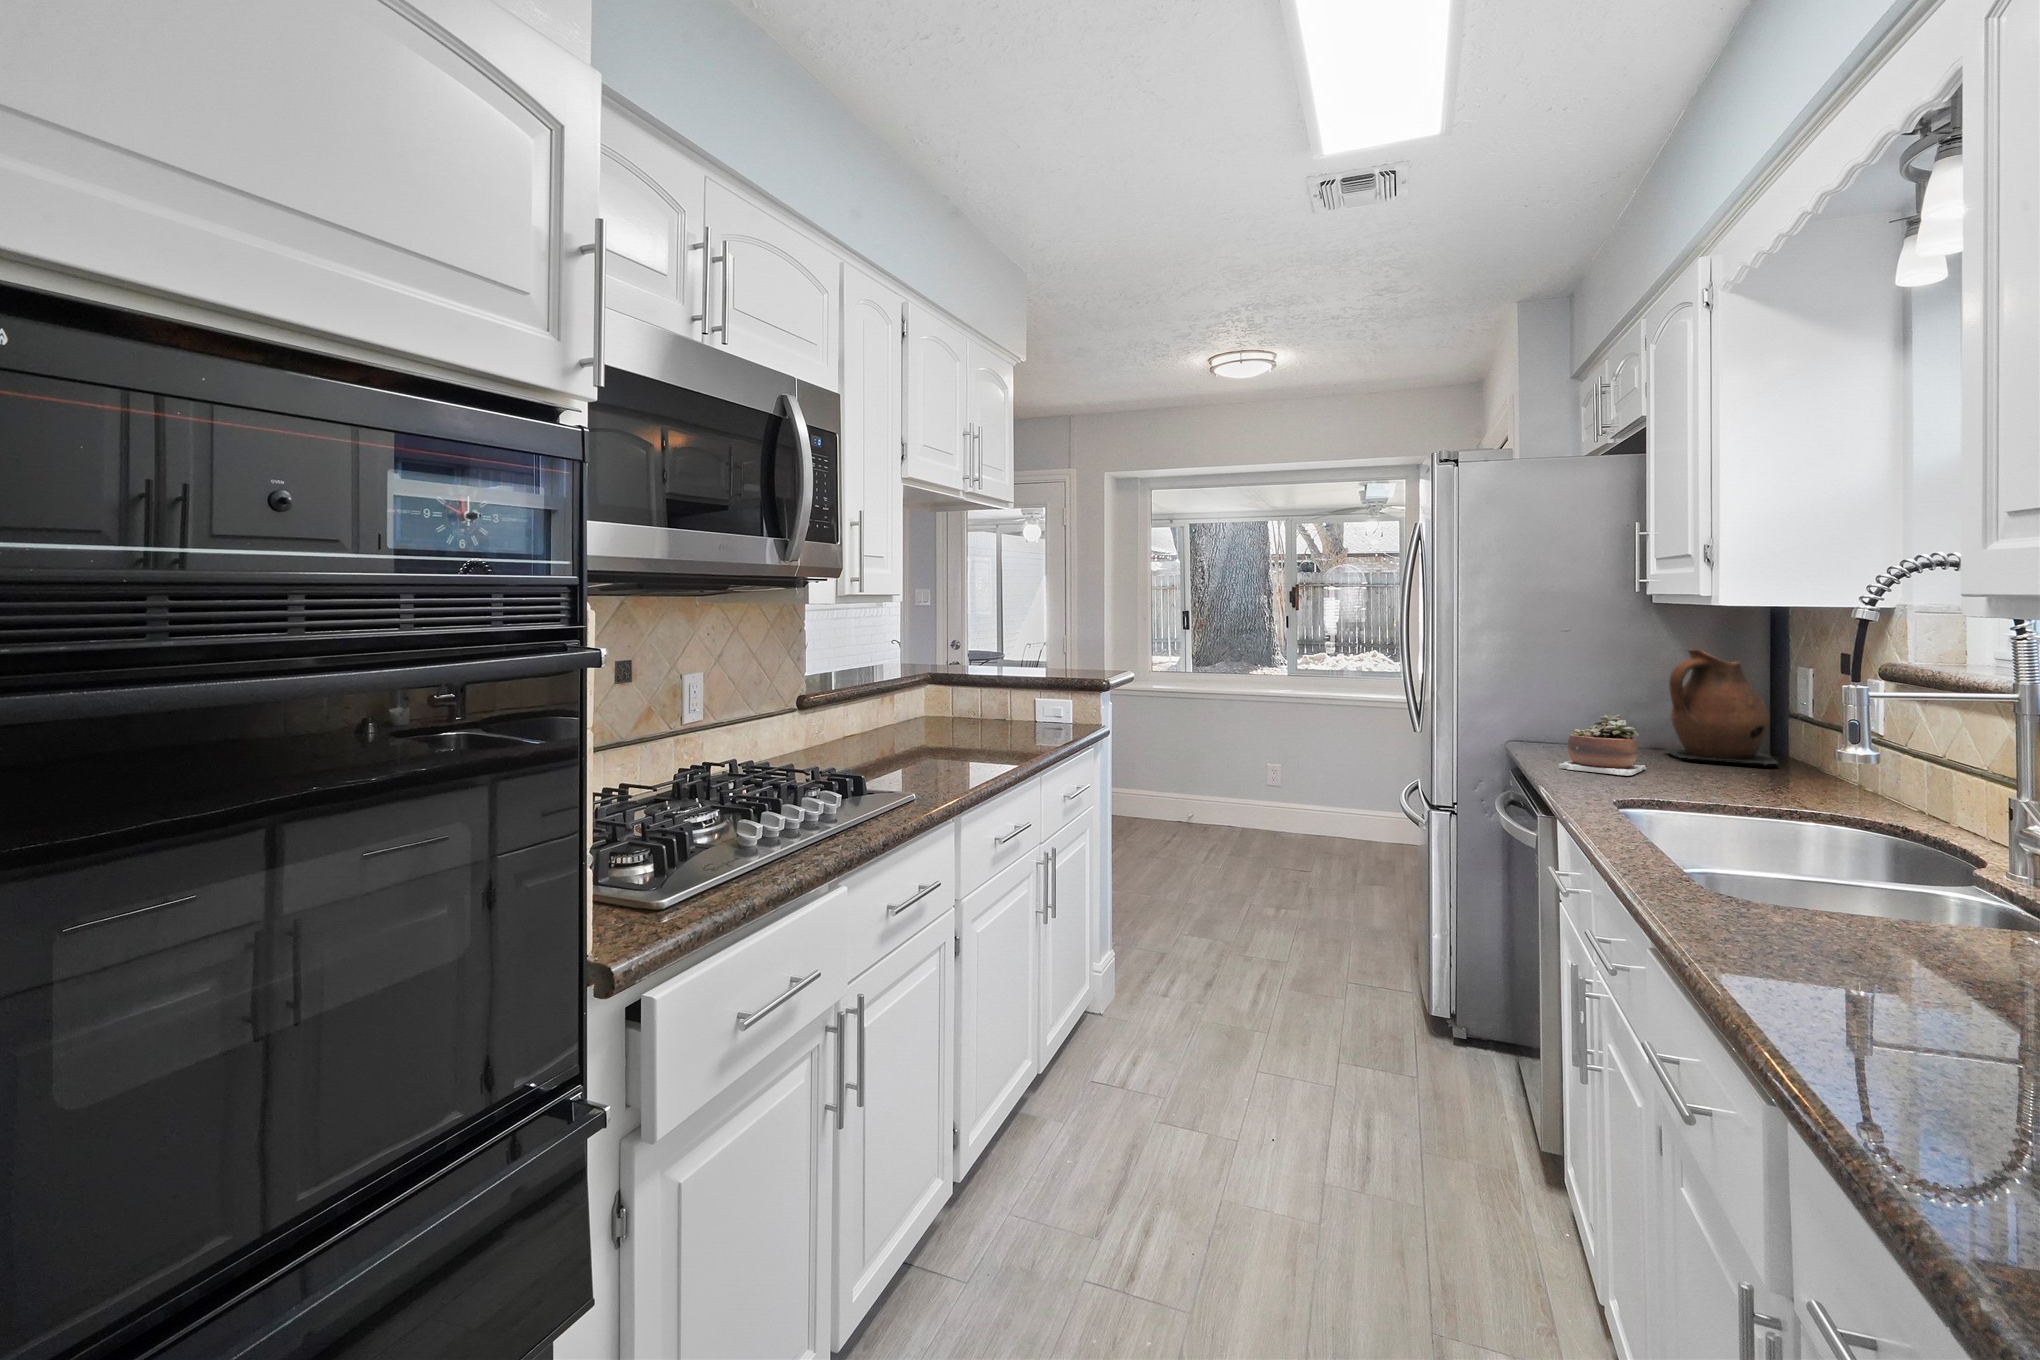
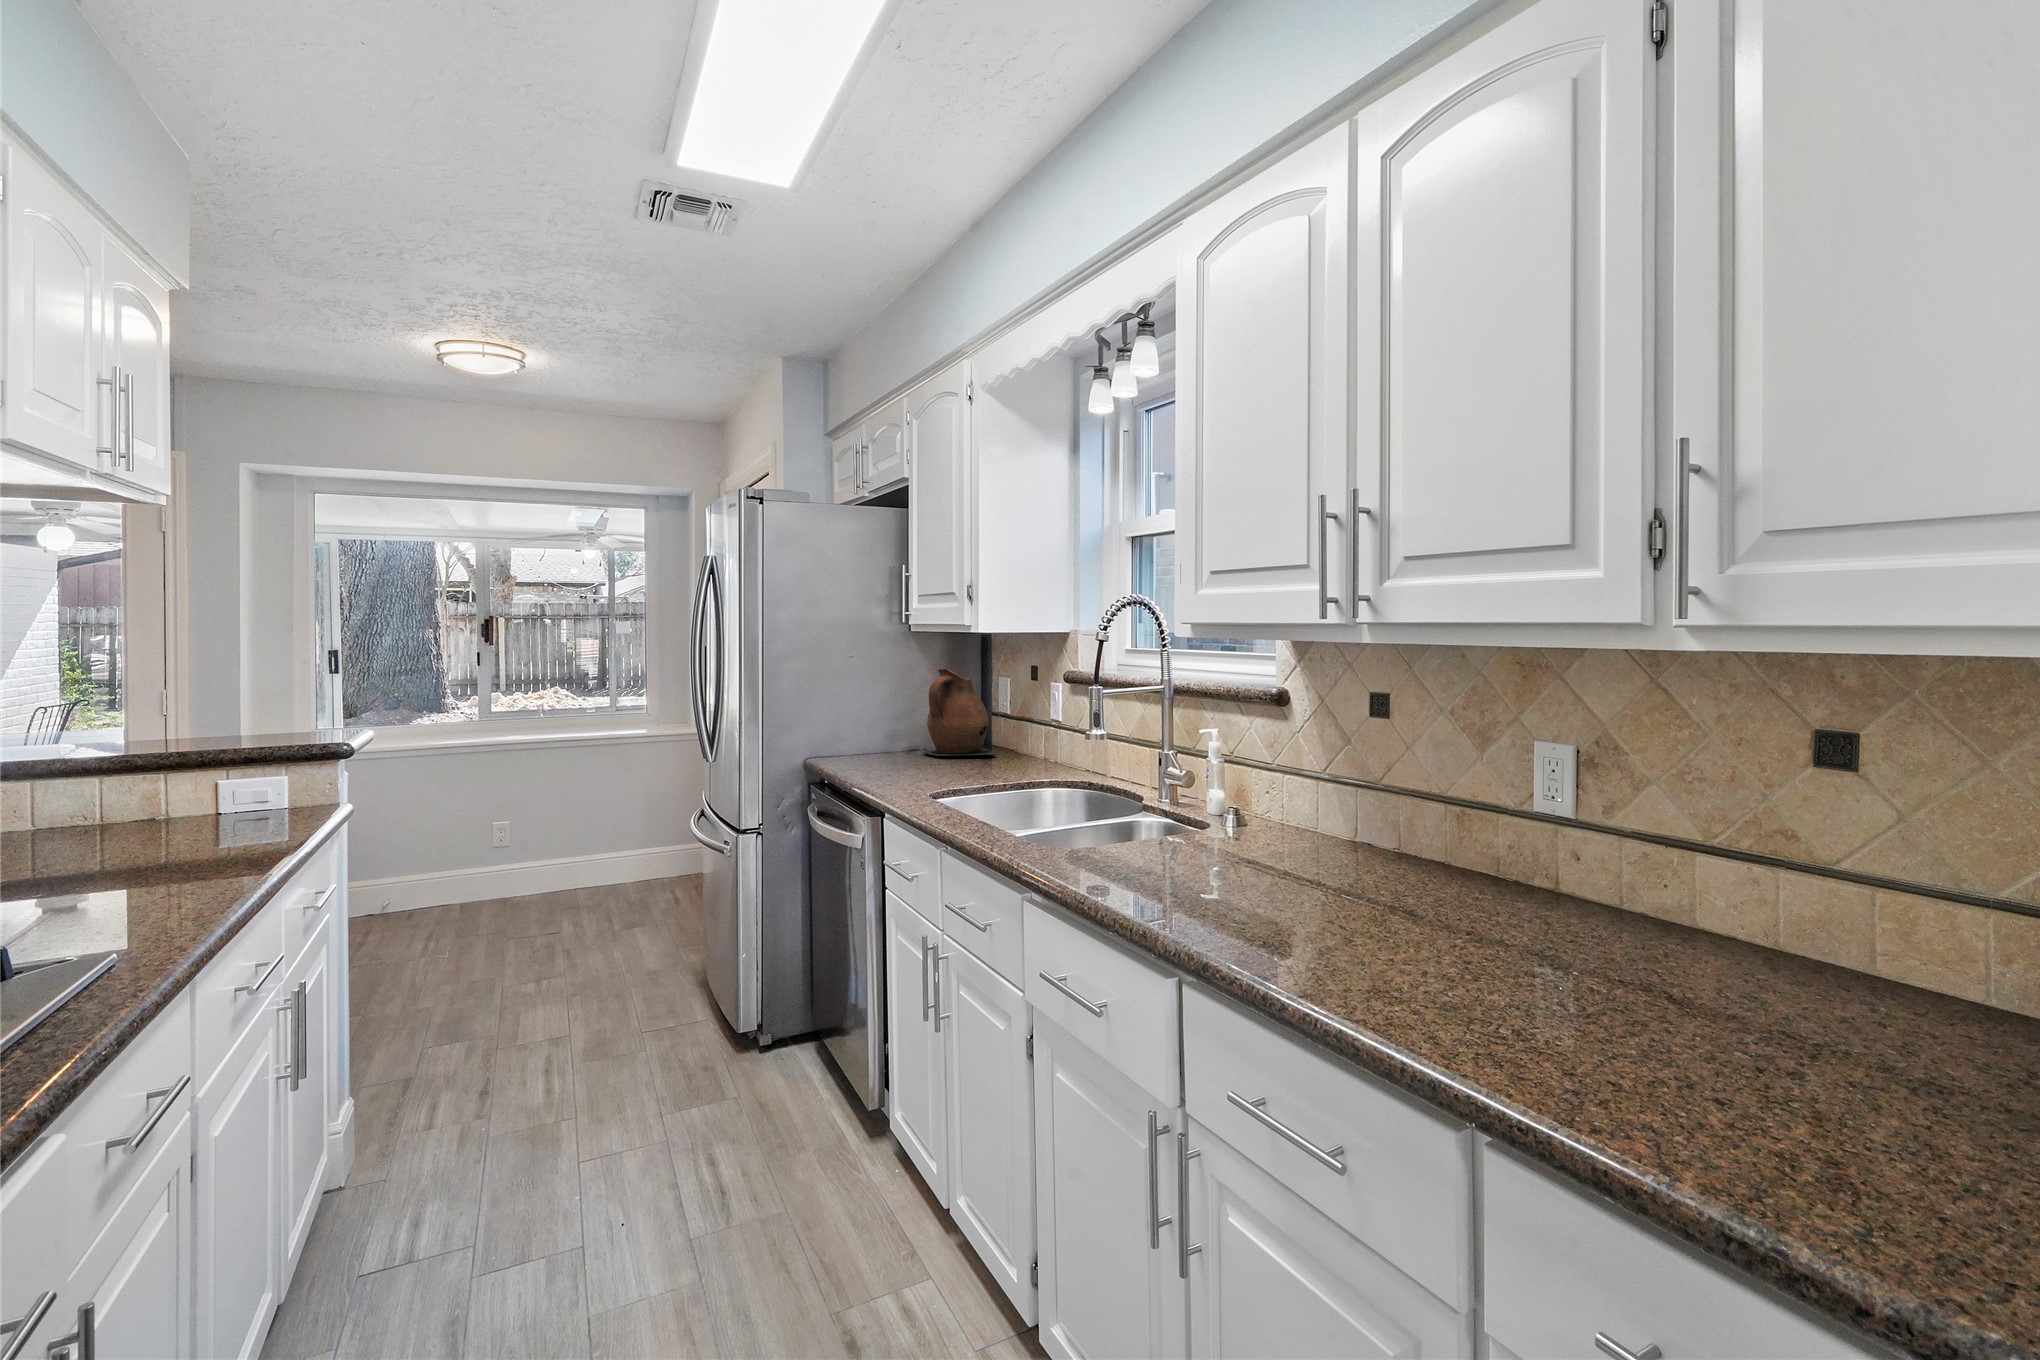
succulent plant: present [1558,715,1646,776] -> none [866,723,924,772]

